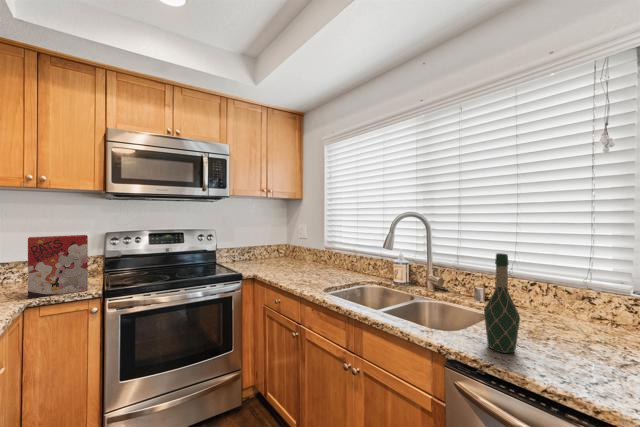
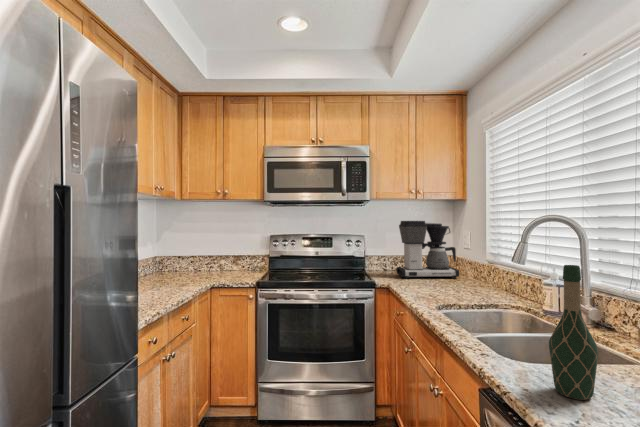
coffee maker: none [251,216,303,267] -> present [396,221,459,279]
cereal box: present [28,235,88,299] -> none [214,236,250,281]

